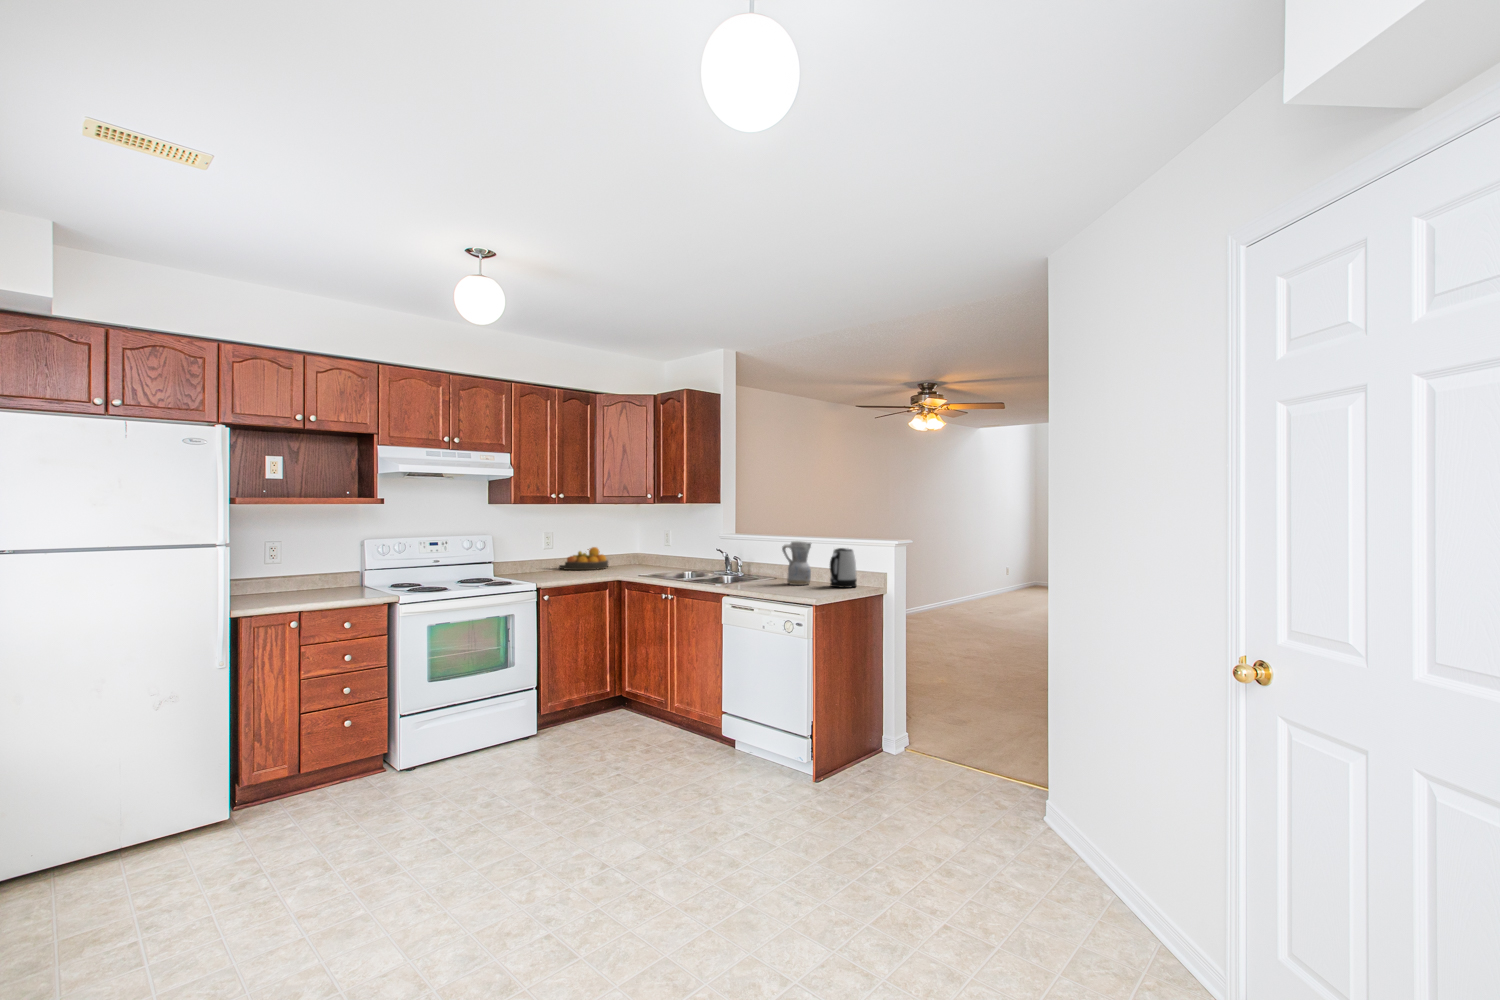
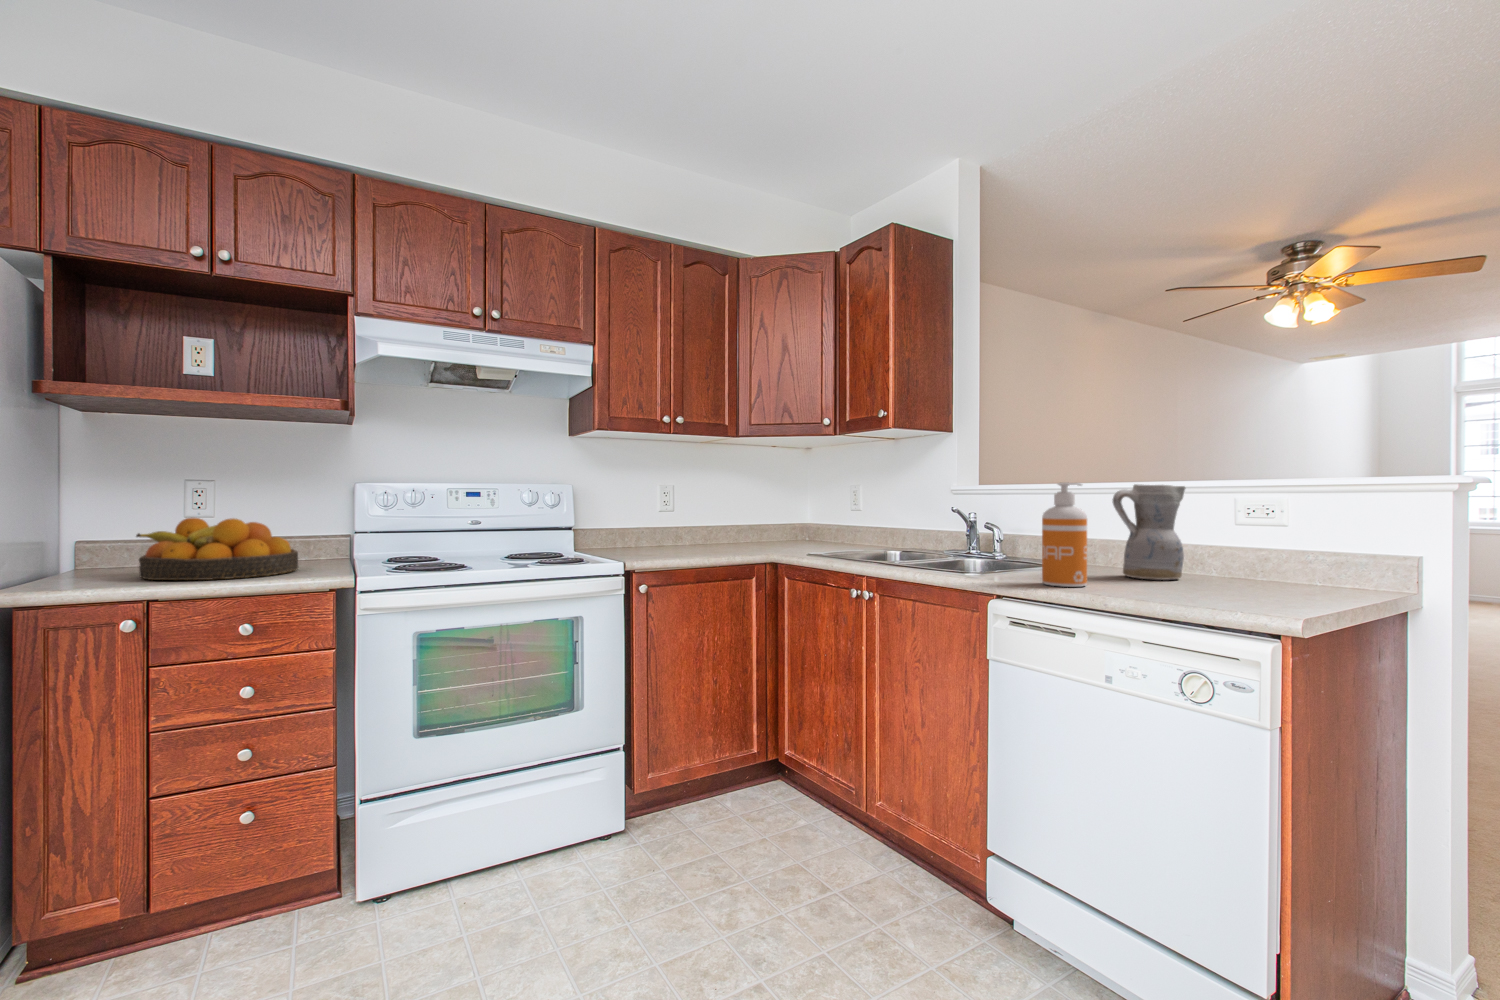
soap dispenser: none [747,543,765,590] -> present [1042,482,1087,587]
fruit bowl: present [559,547,608,570] -> present [136,518,298,580]
kettle: present [830,548,857,588] -> none [1244,495,1324,590]

